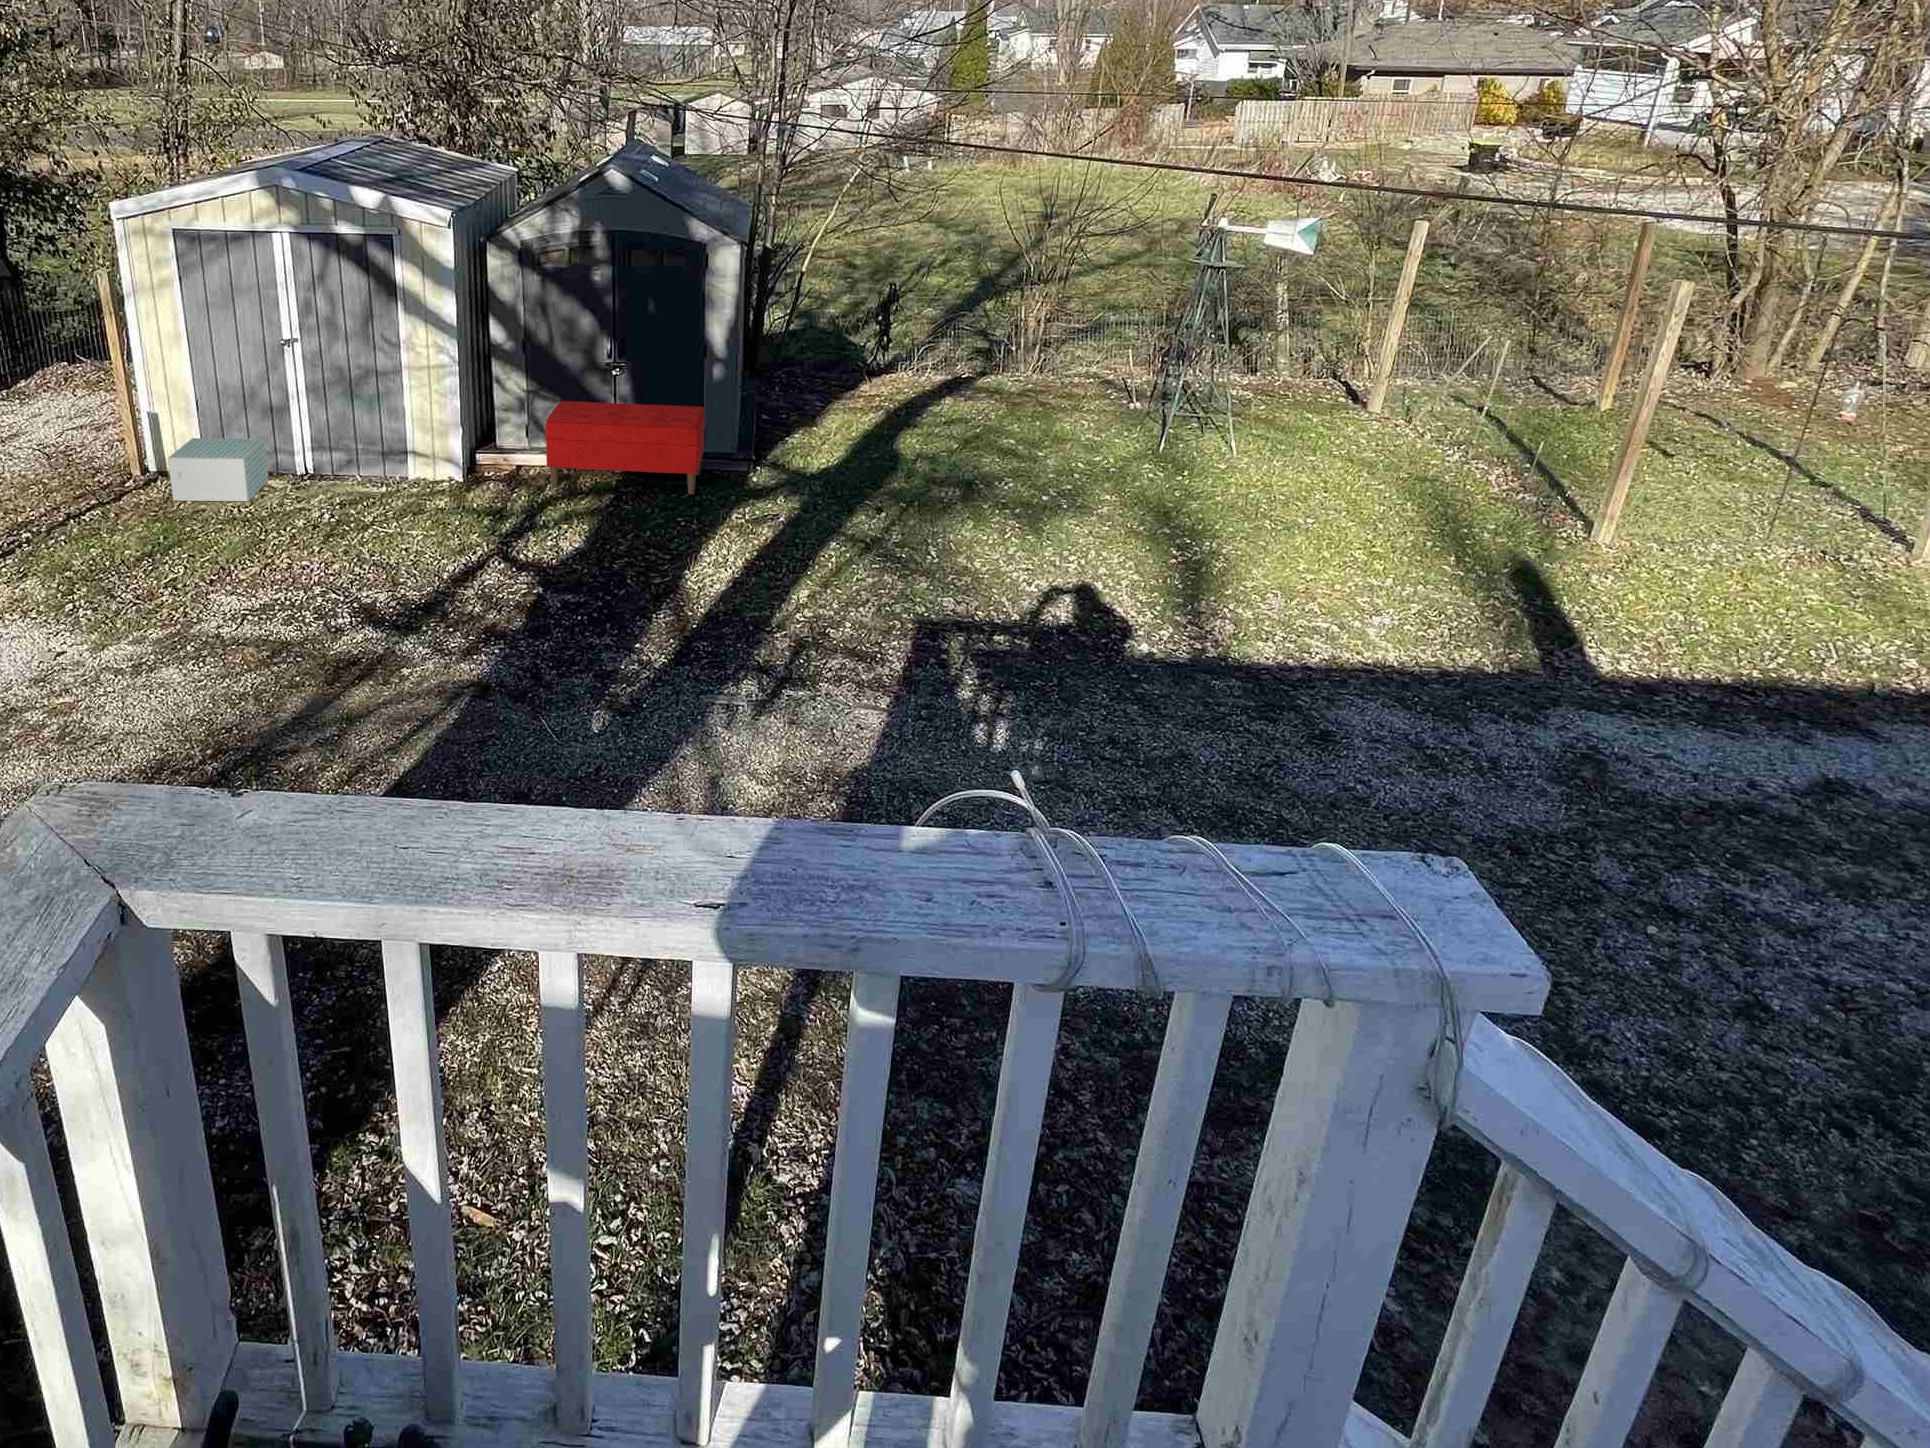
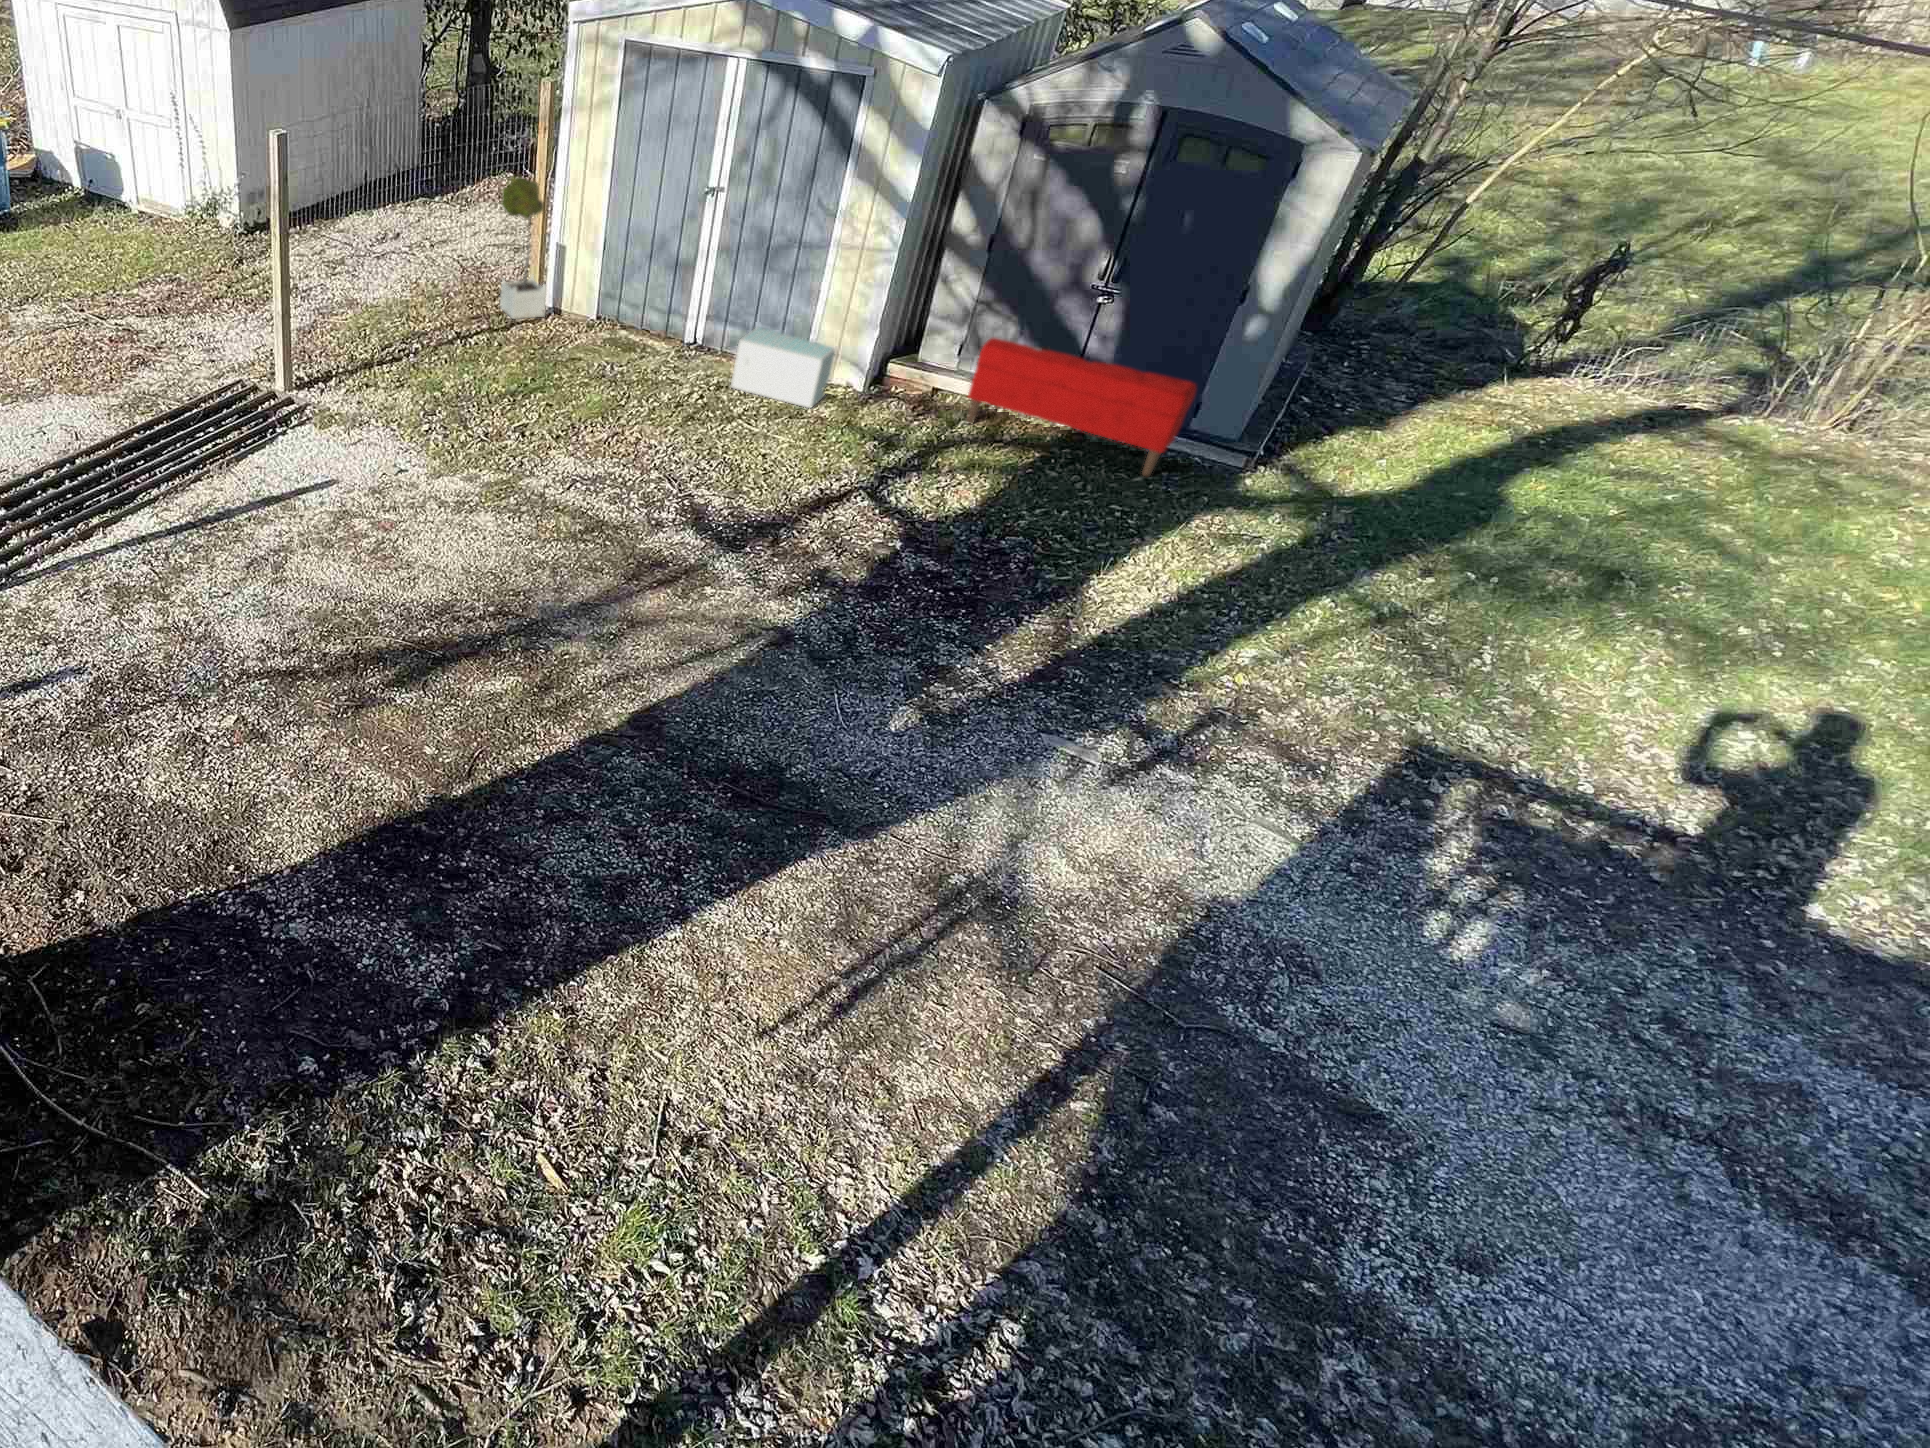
potted tree: none [77,358,151,491] -> present [500,177,547,319]
storage box: present [168,438,269,501] -> present [731,327,835,408]

